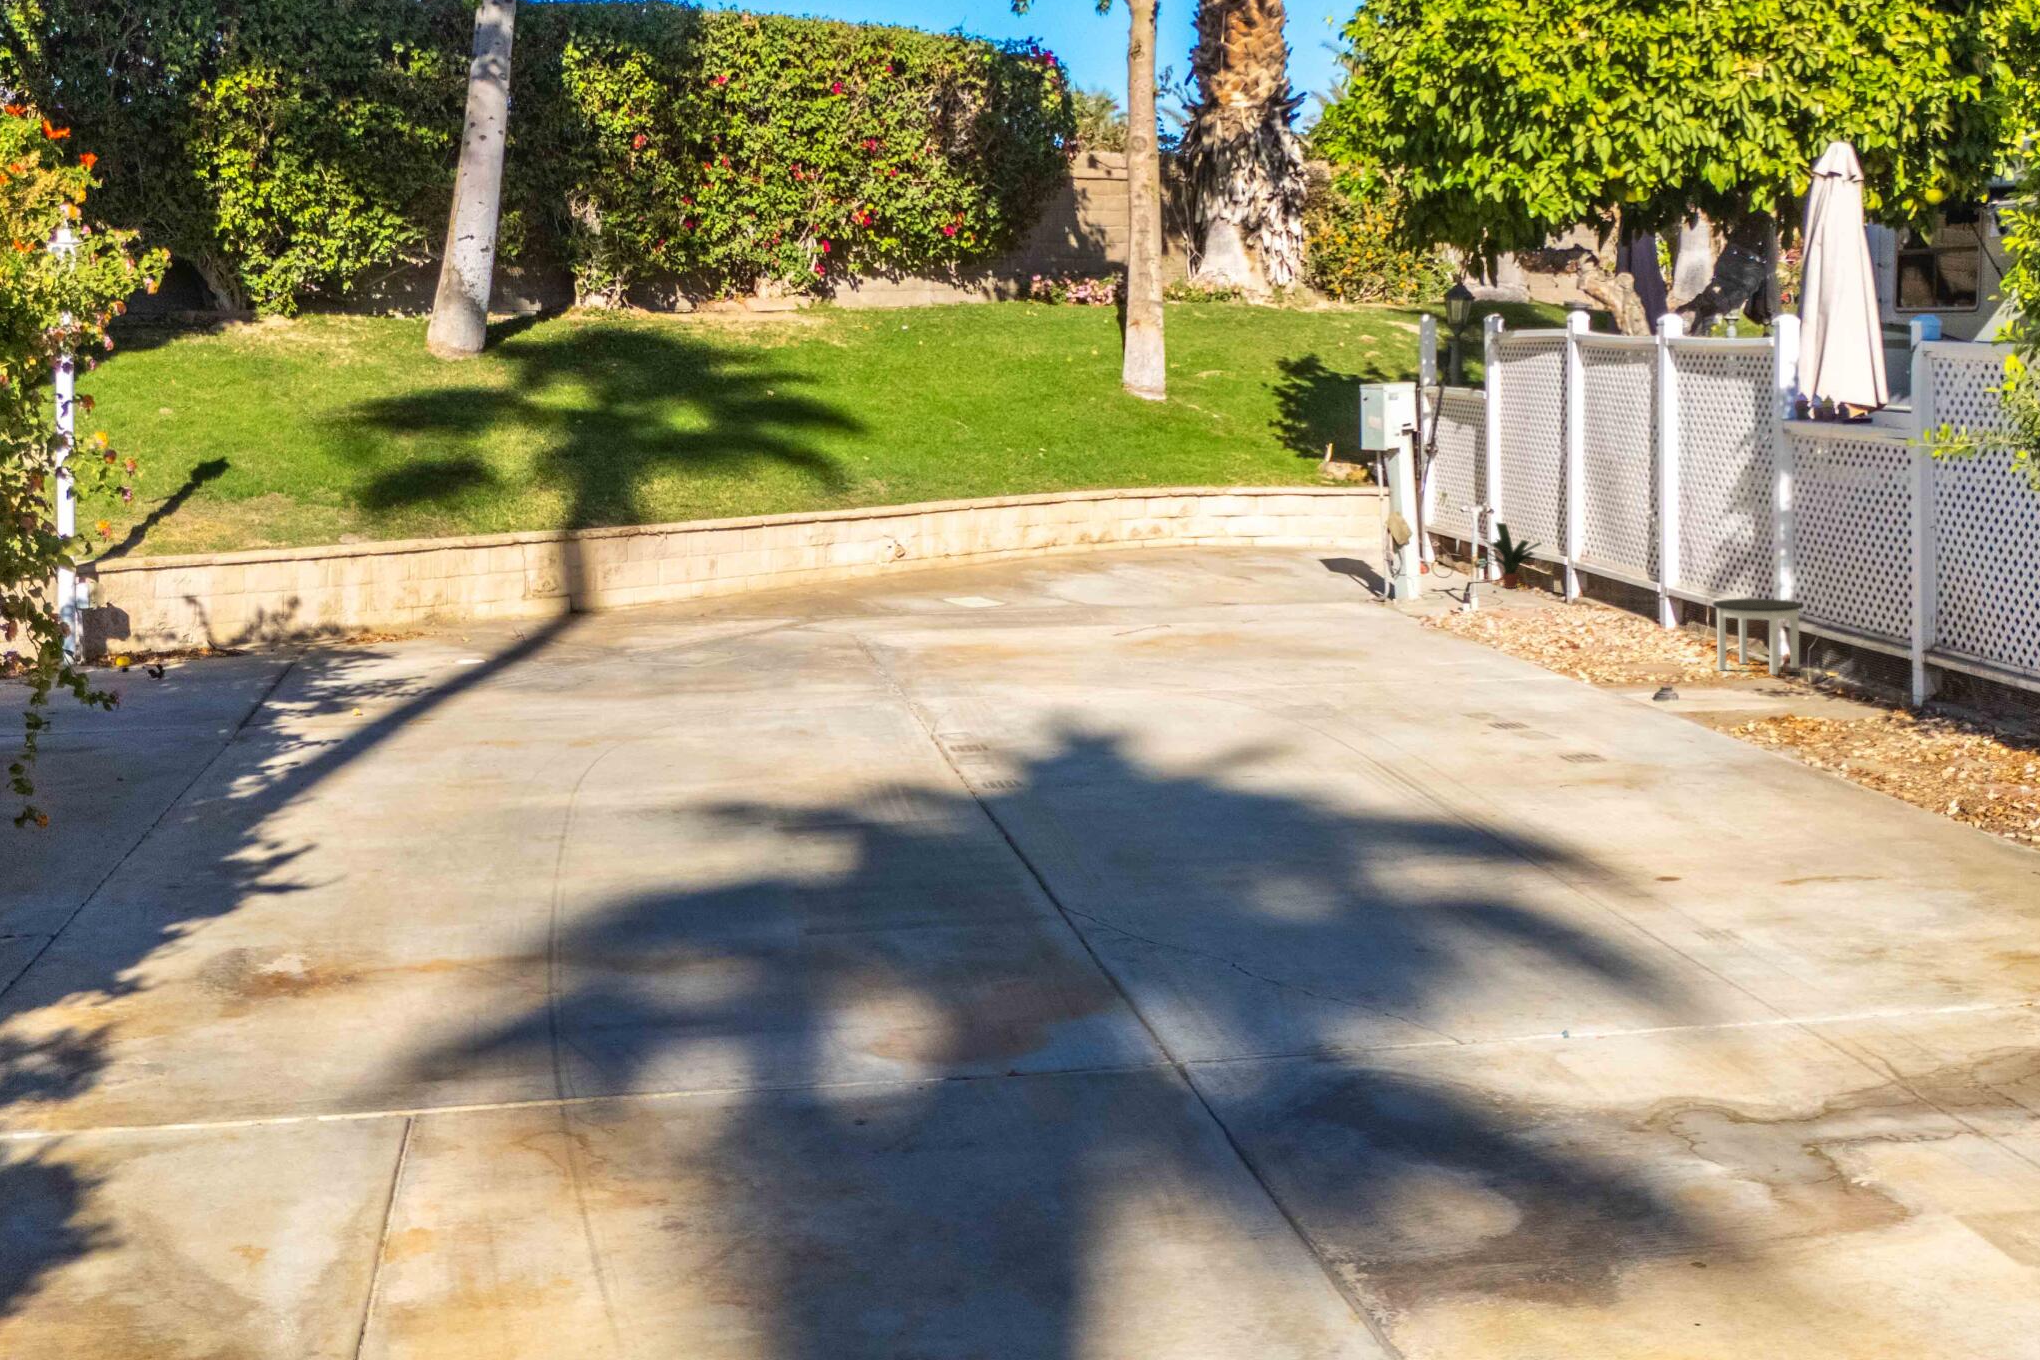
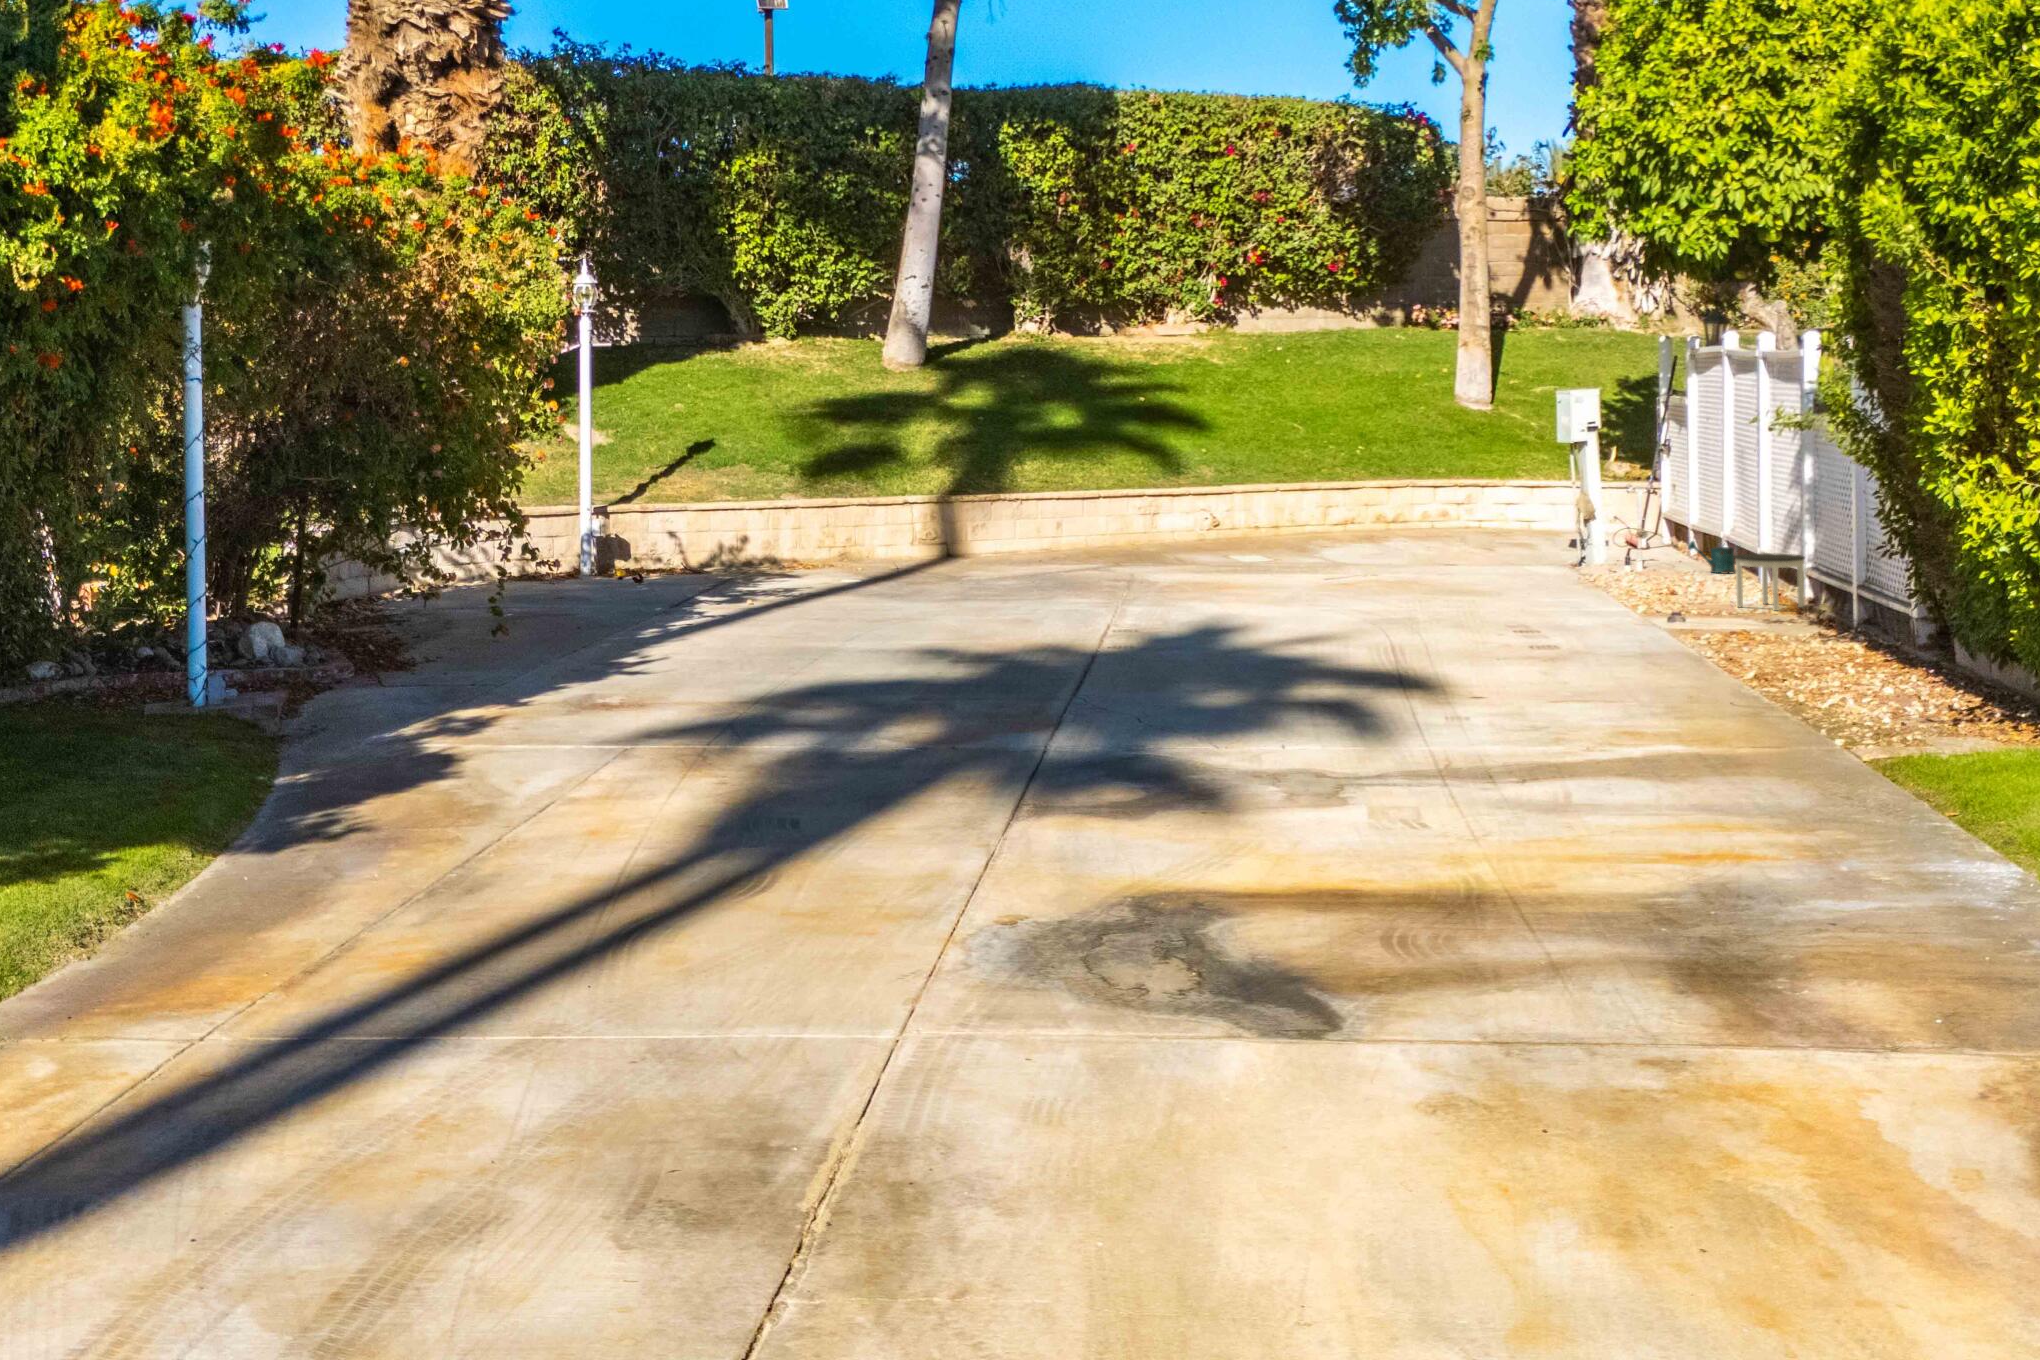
potted plant: present [1484,523,1541,588] -> none [1651,503,1699,556]
watering can: none [1570,574,1633,615] -> present [1688,541,1741,574]

